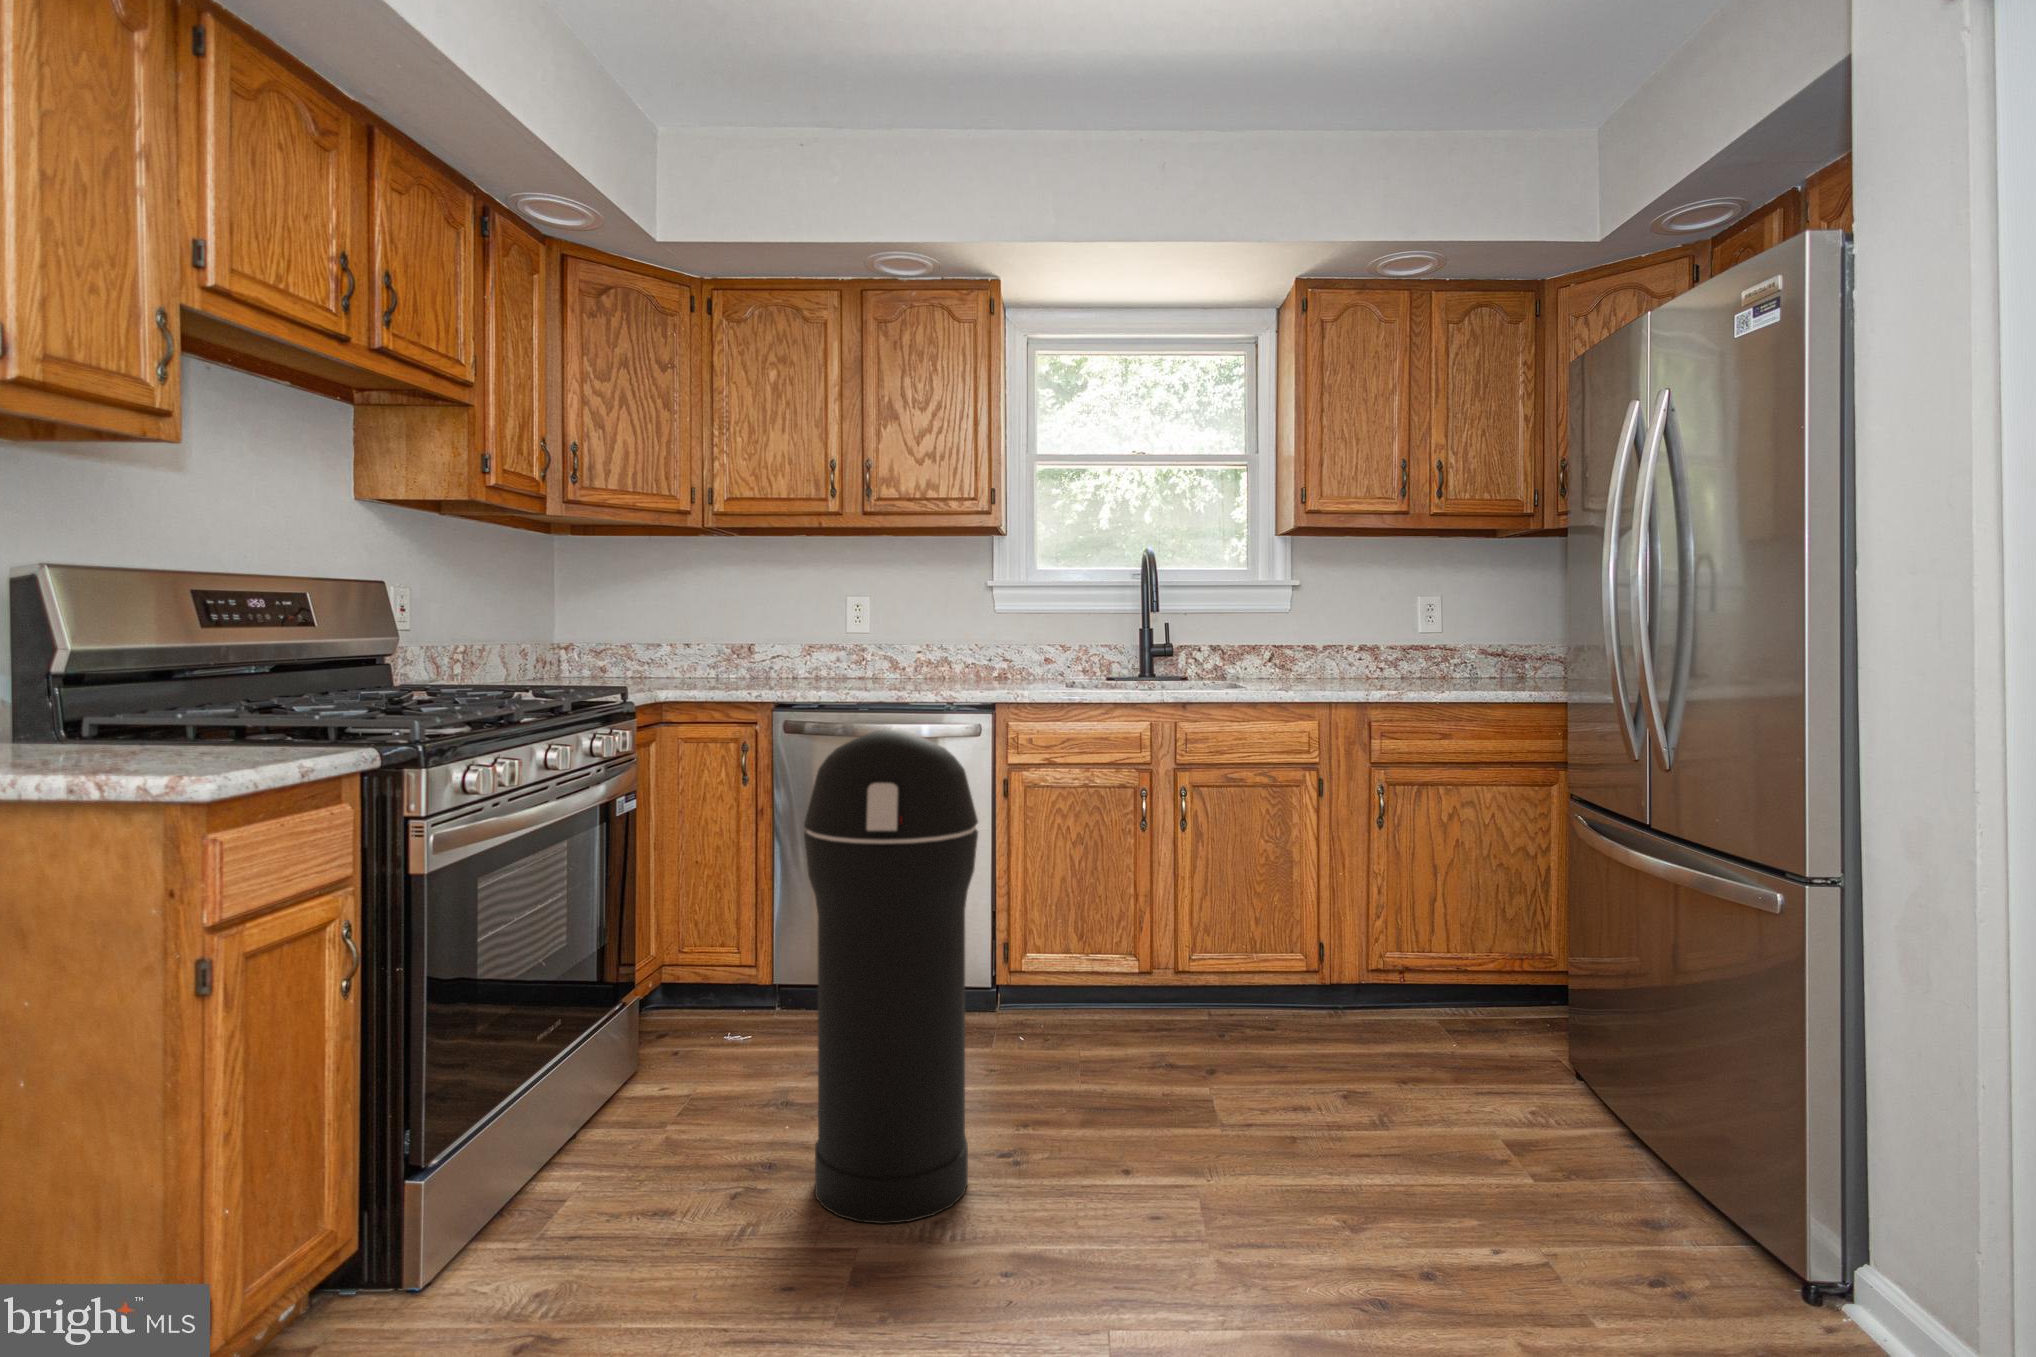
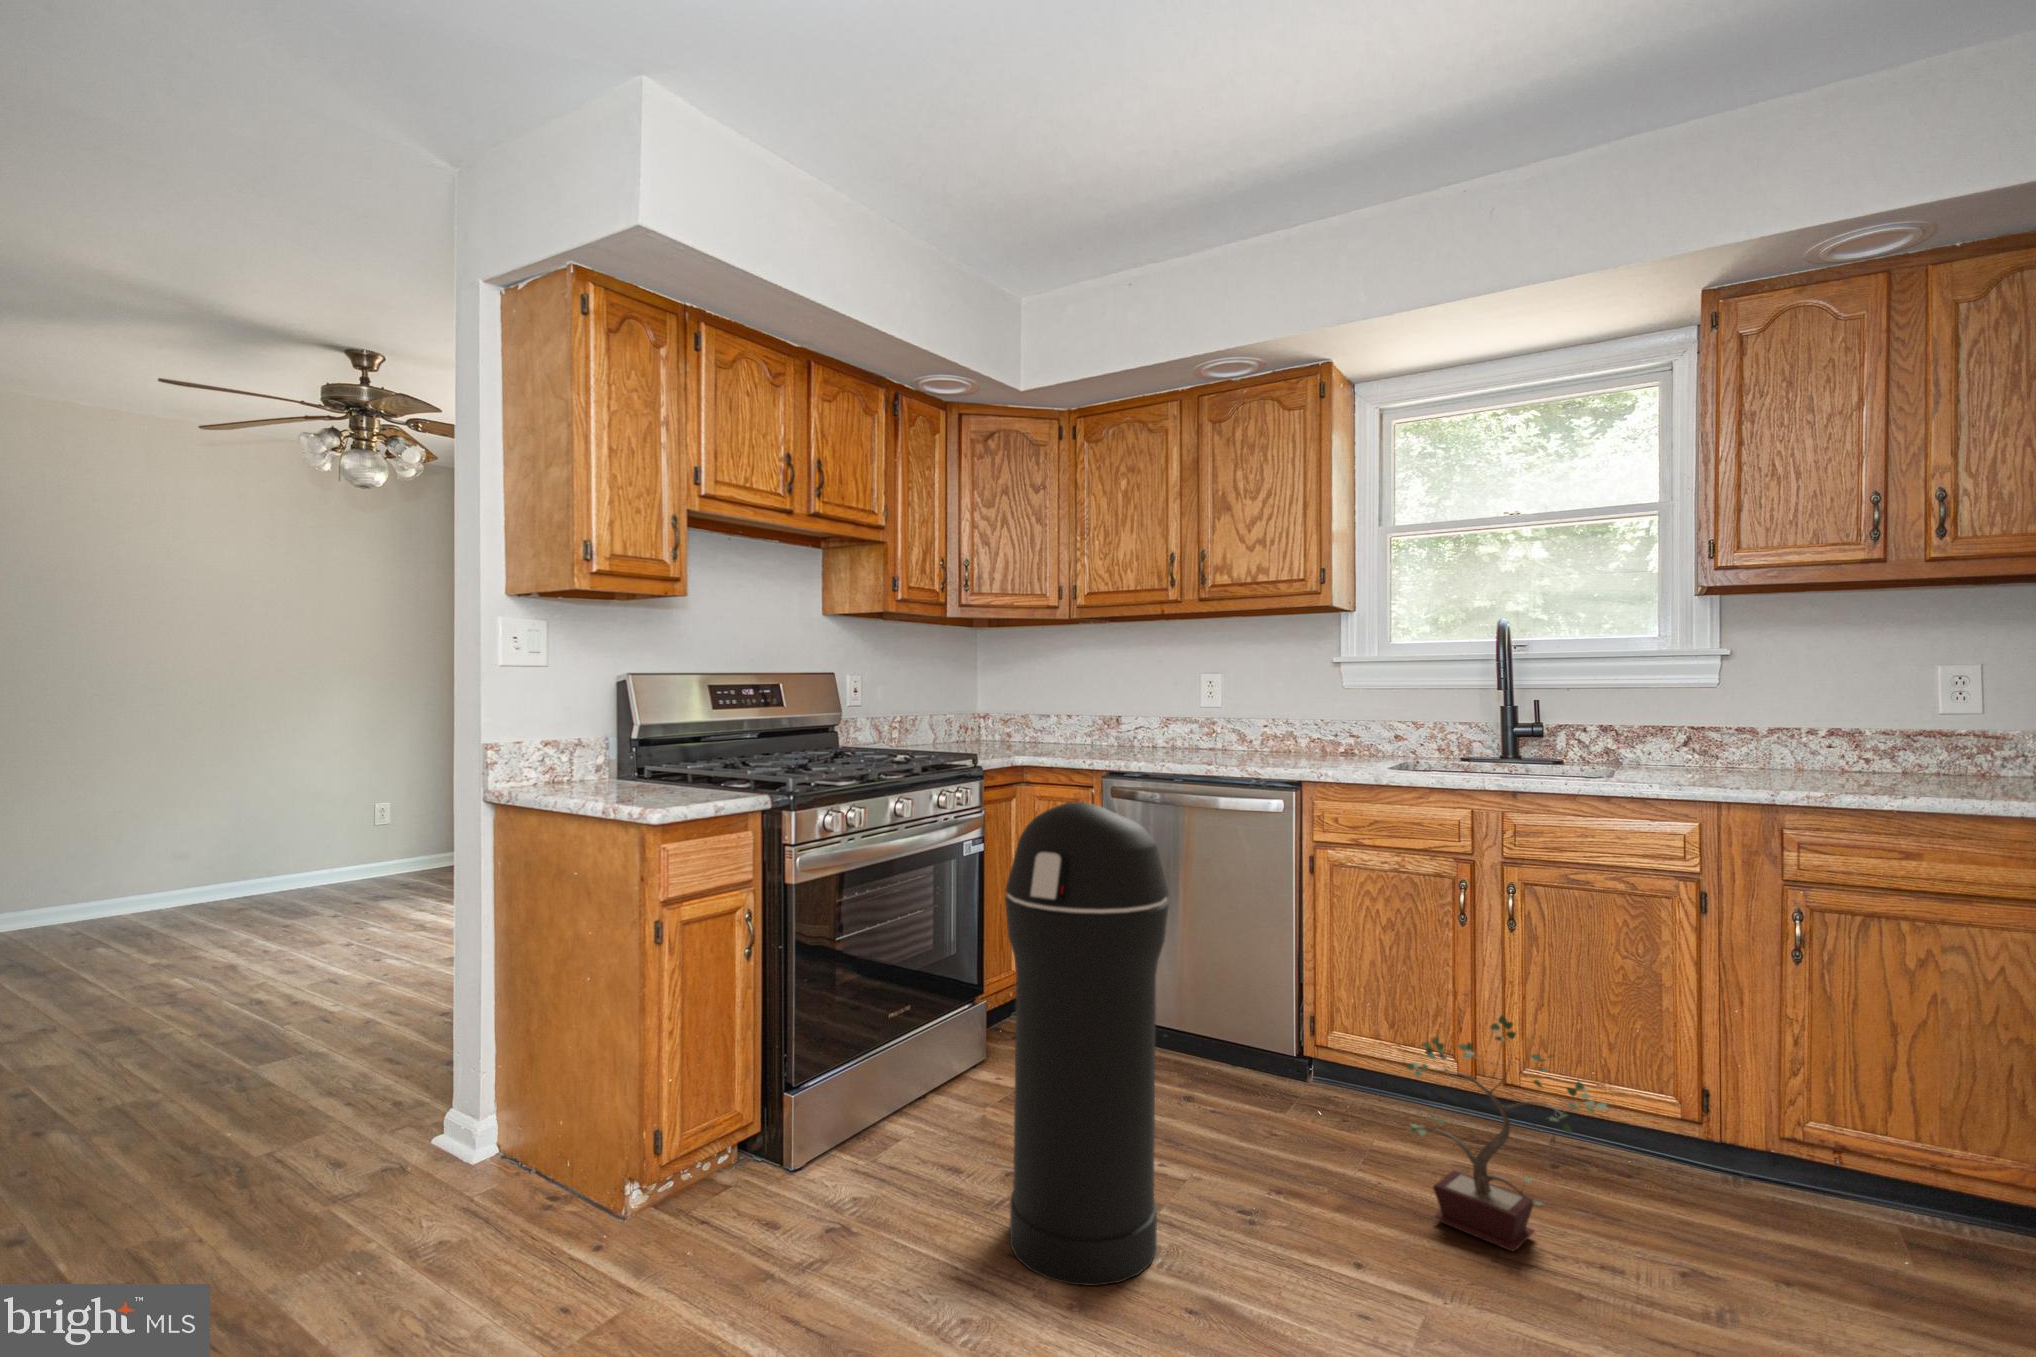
potted plant: none [1136,897,1315,1096] -> present [1406,1016,1608,1252]

